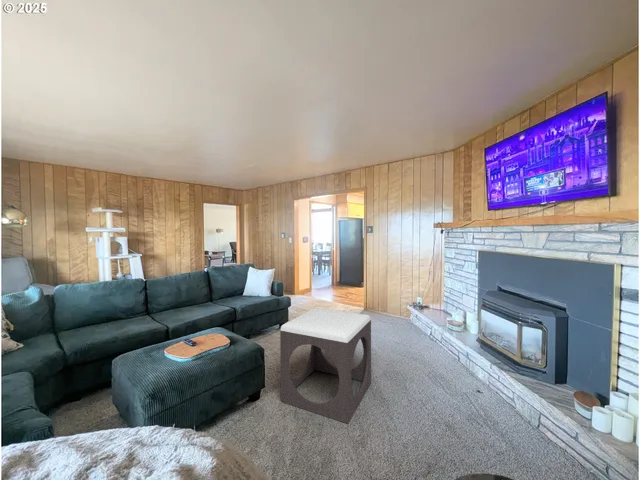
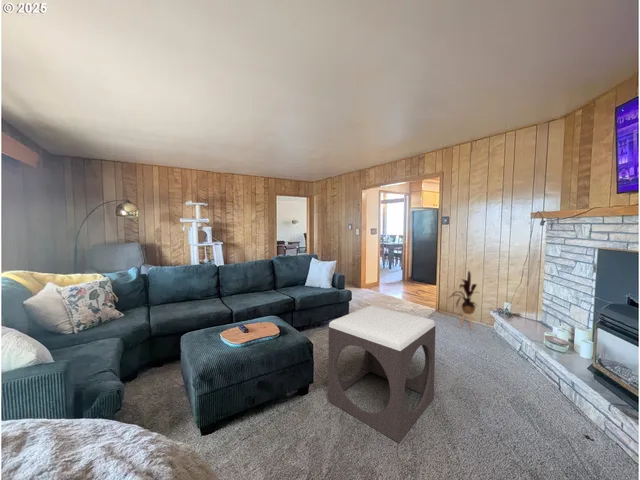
house plant: none [374,273,400,323] -> present [450,272,477,328]

